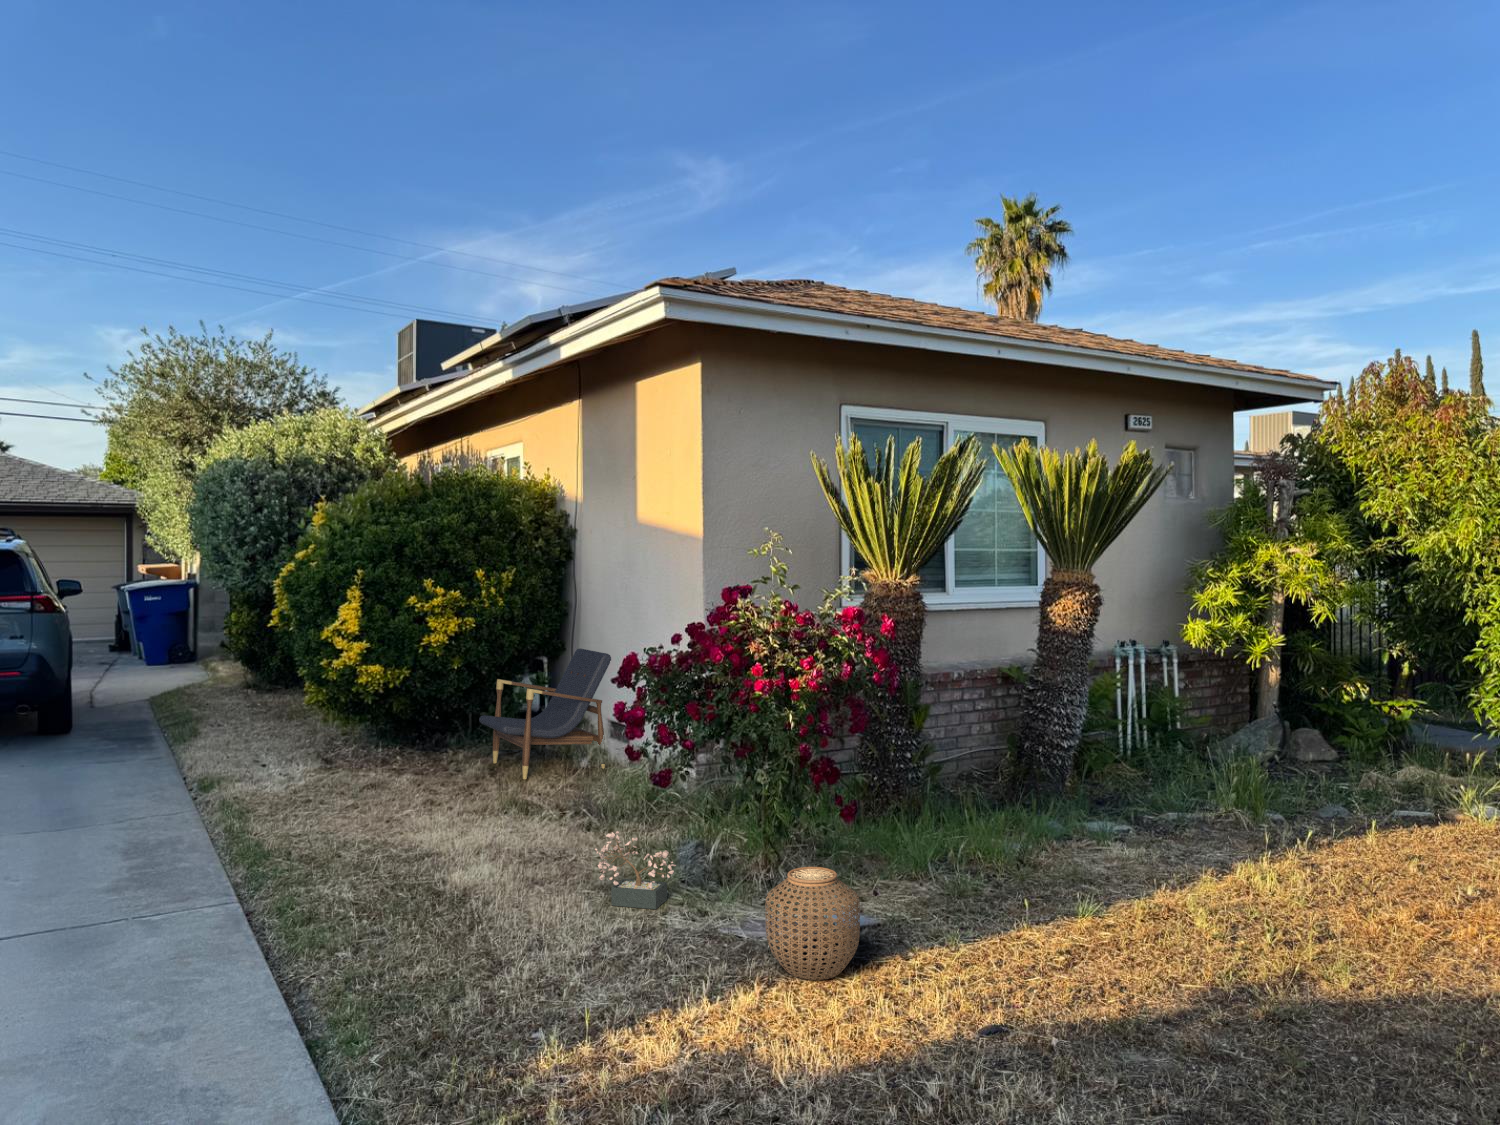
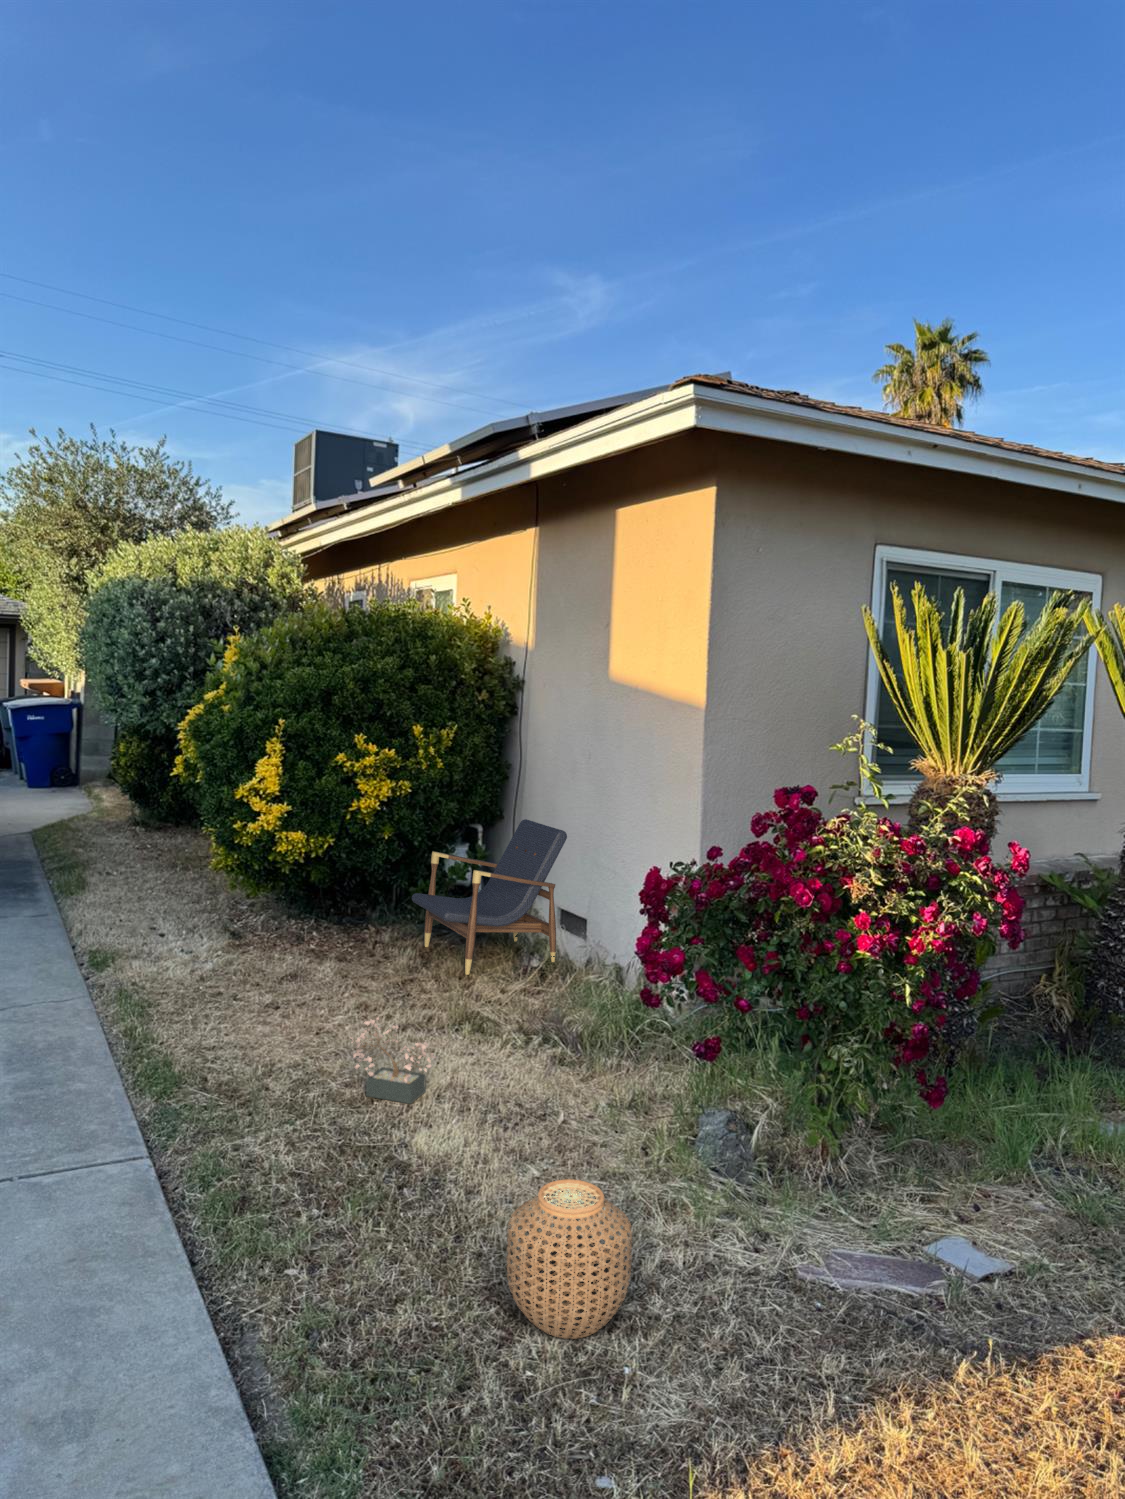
decorative plant: present [595,831,676,909] -> present [352,1018,435,1104]
woven basket: present [765,867,860,980] -> present [507,1179,632,1339]

